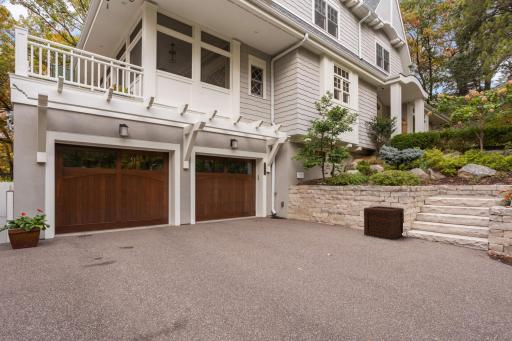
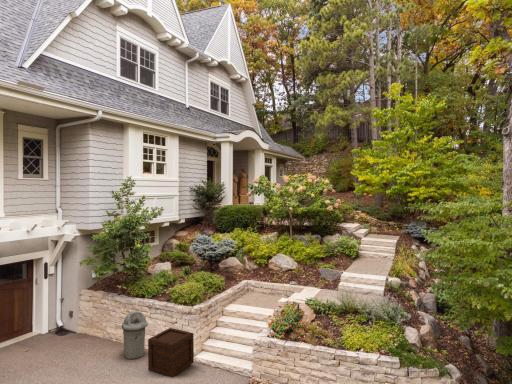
trash can: none [334,192,355,230] -> present [122,311,148,359]

